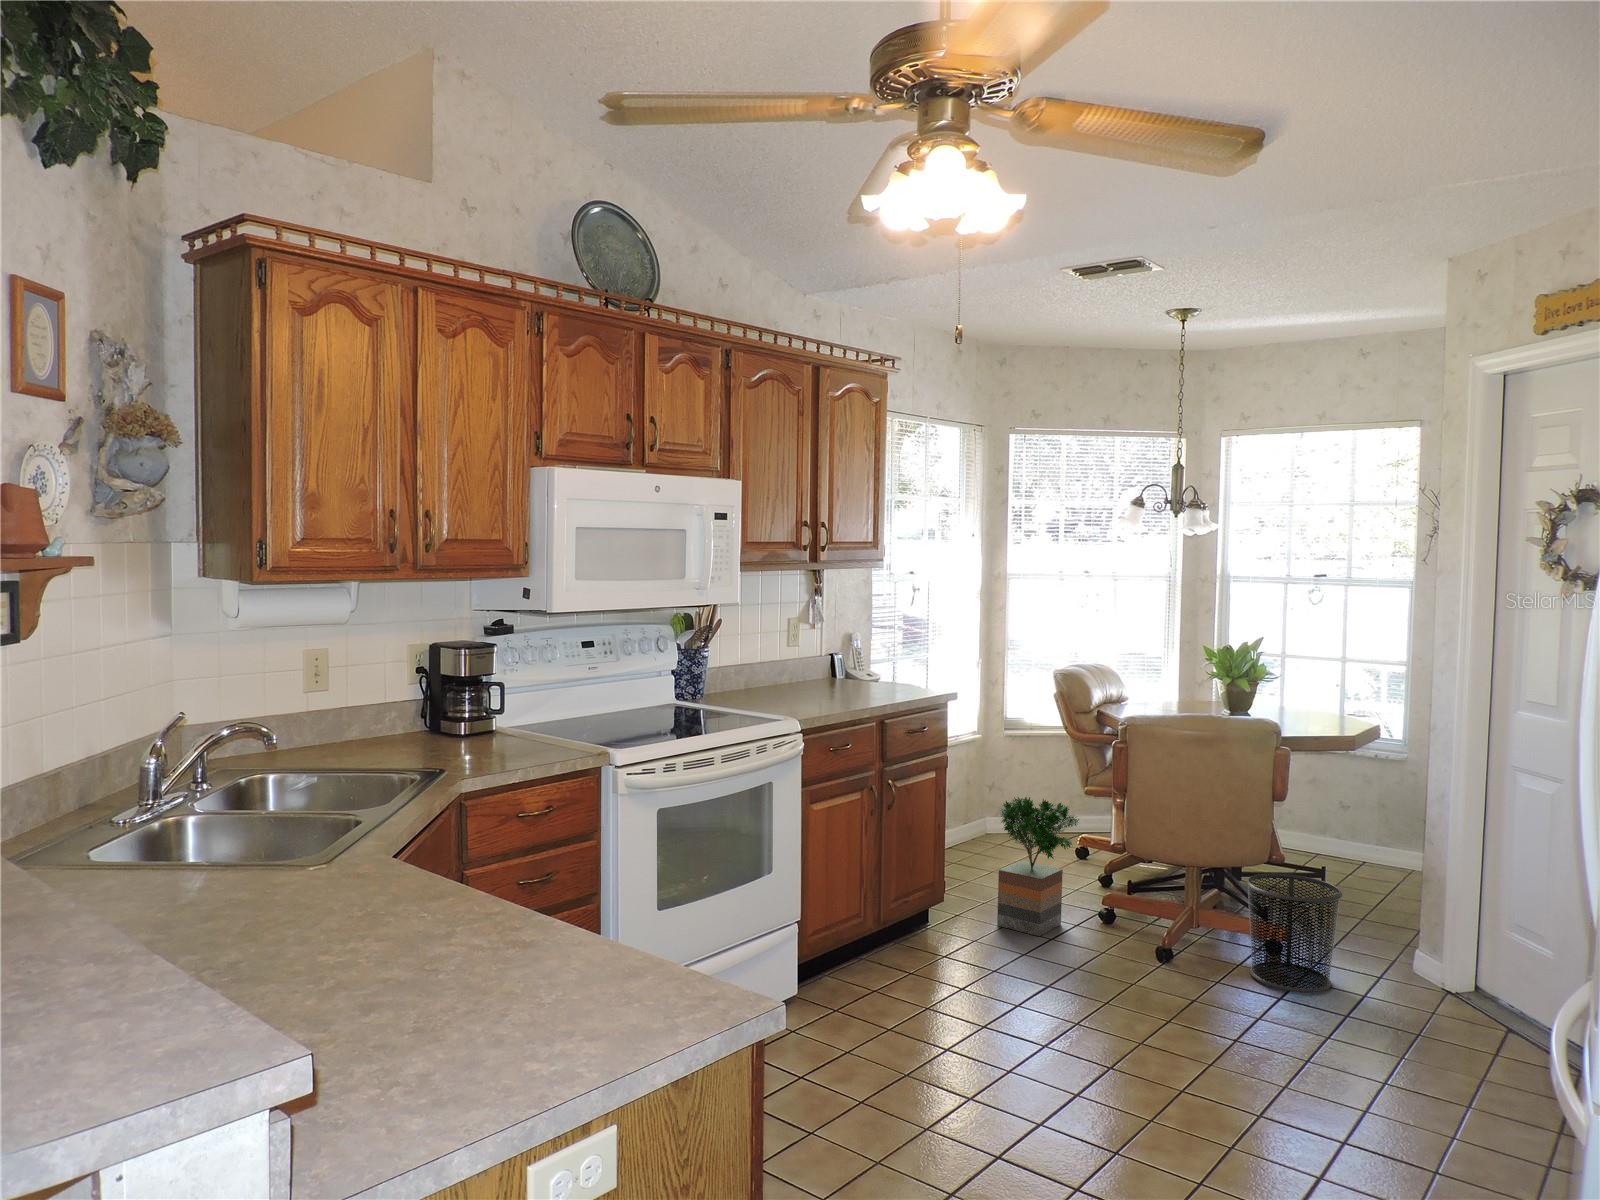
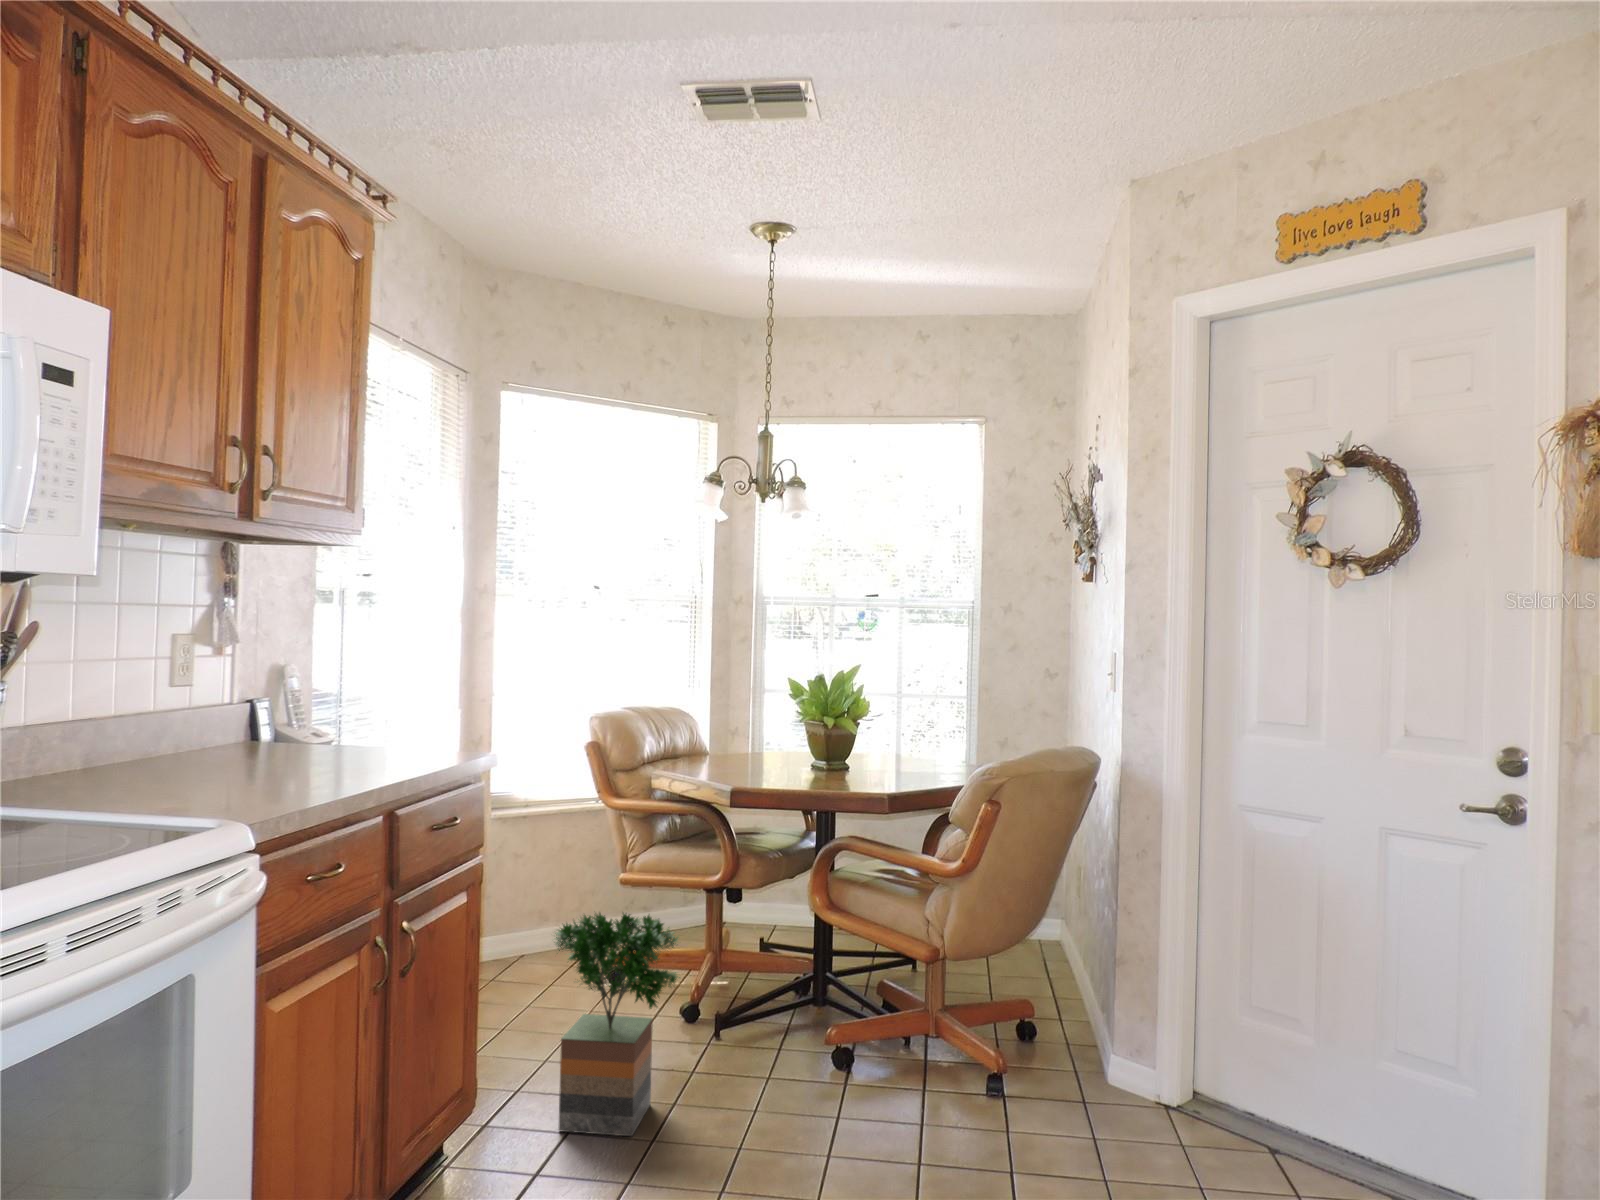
waste bin: present [1246,873,1343,993] -> none [928,974,1052,1147]

